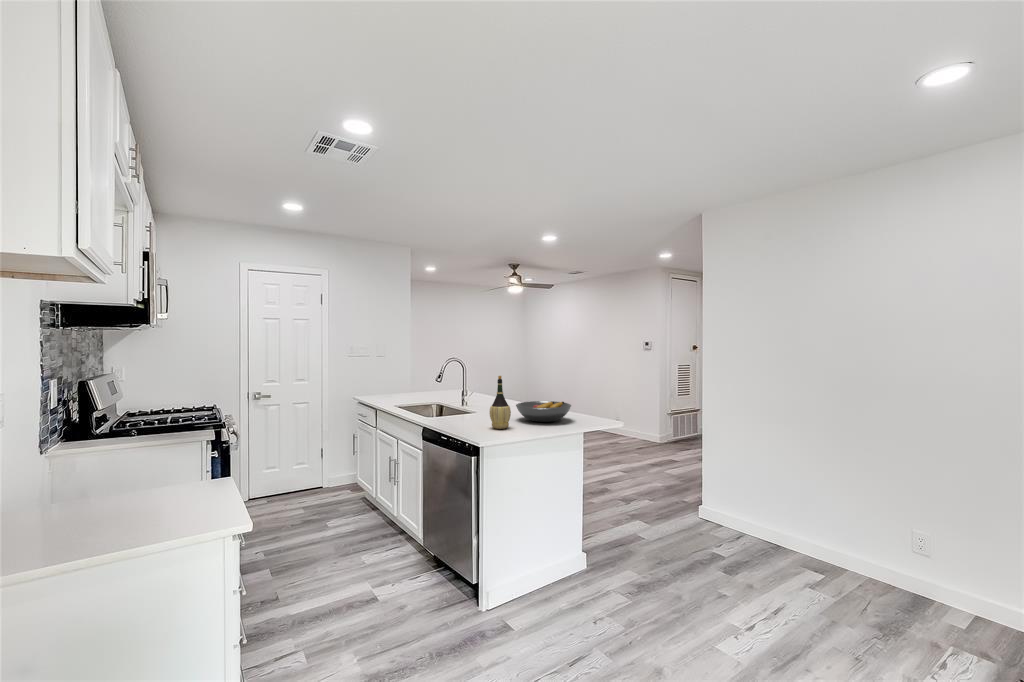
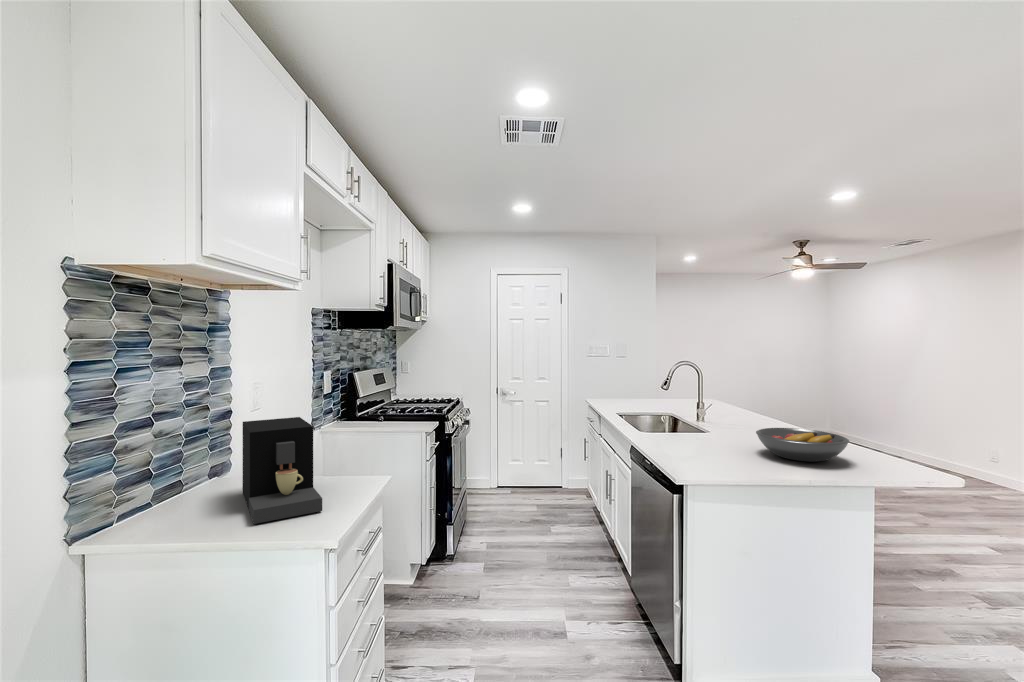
wine bottle: present [490,376,511,429] -> none [708,390,739,463]
coffee maker: none [48,425,195,534] -> present [243,417,322,524]

